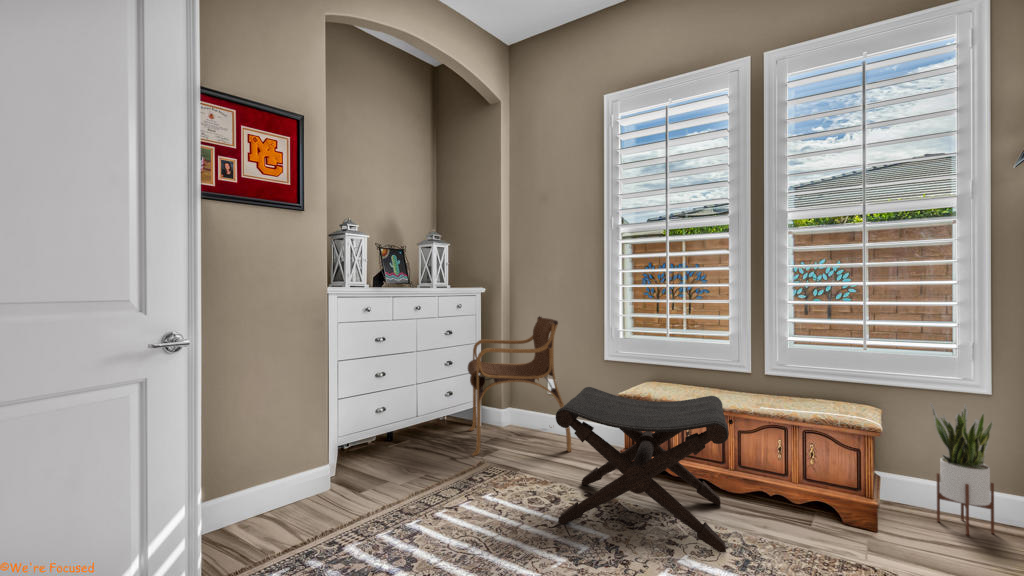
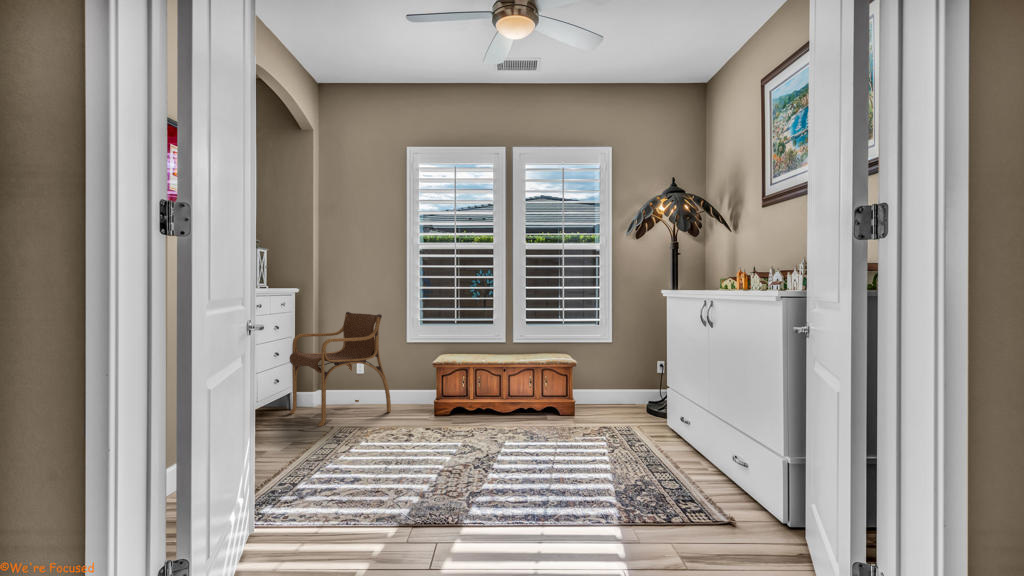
footstool: present [556,387,729,552] -> none [418,355,523,442]
potted plant: present [930,403,994,535] -> none [593,347,615,409]

